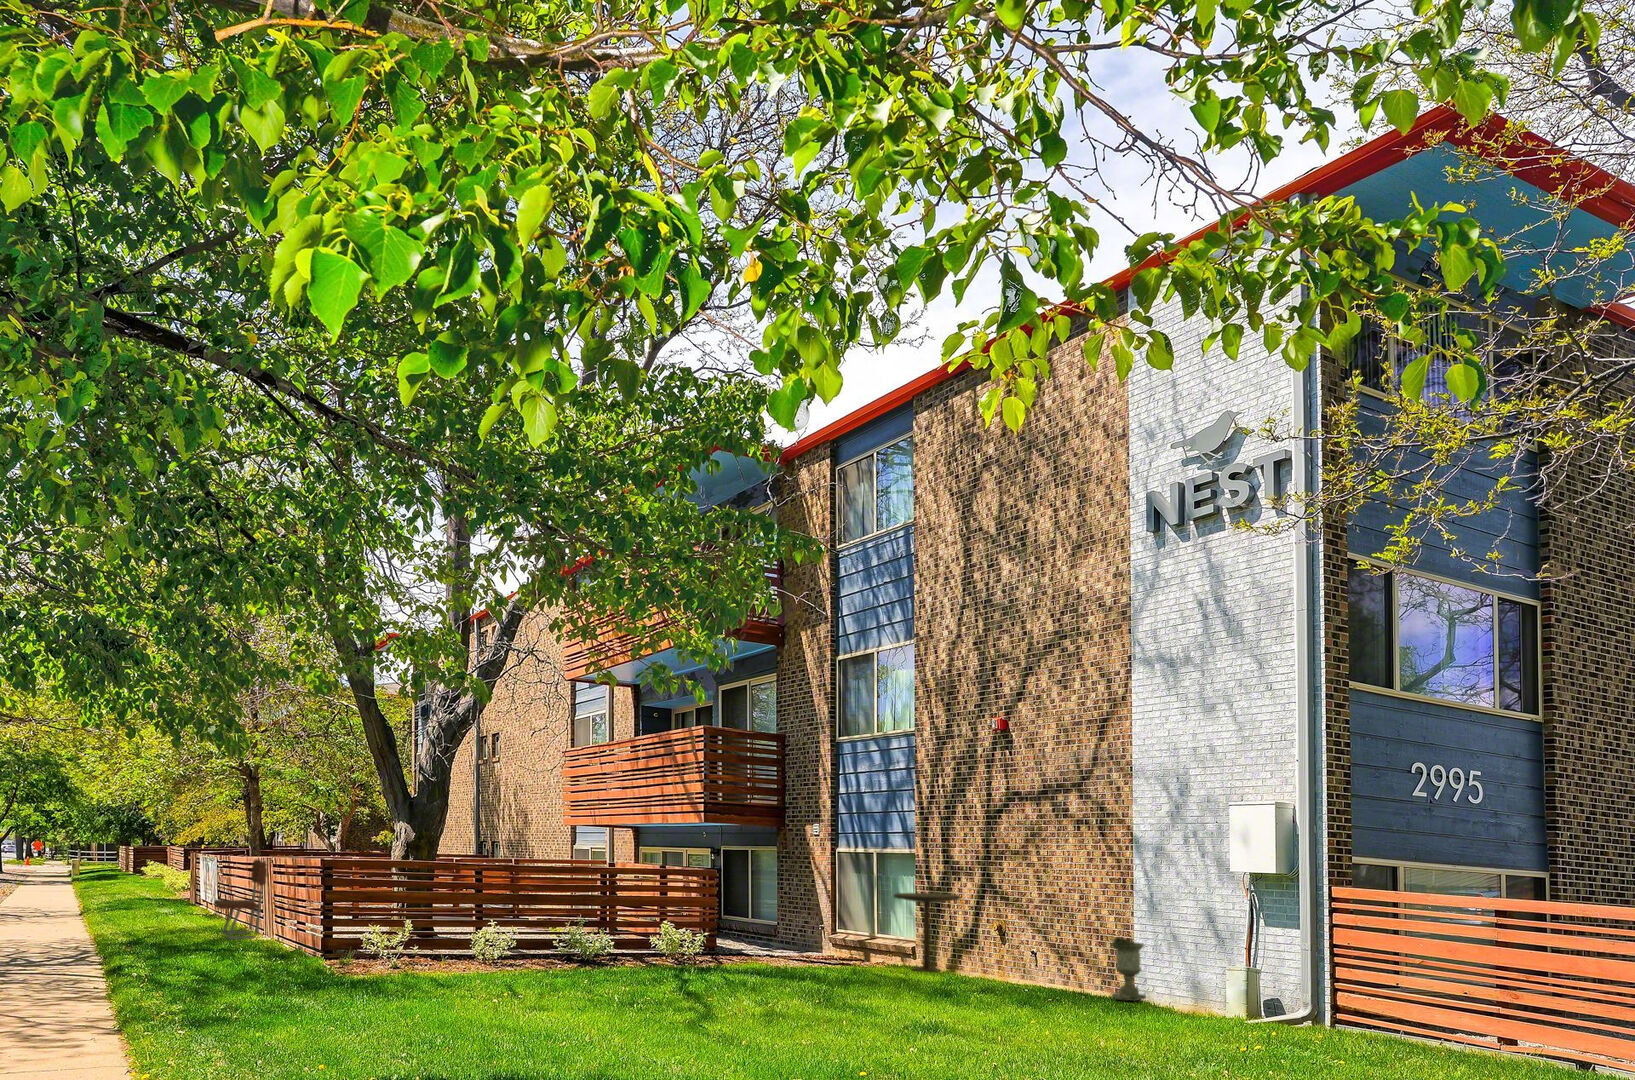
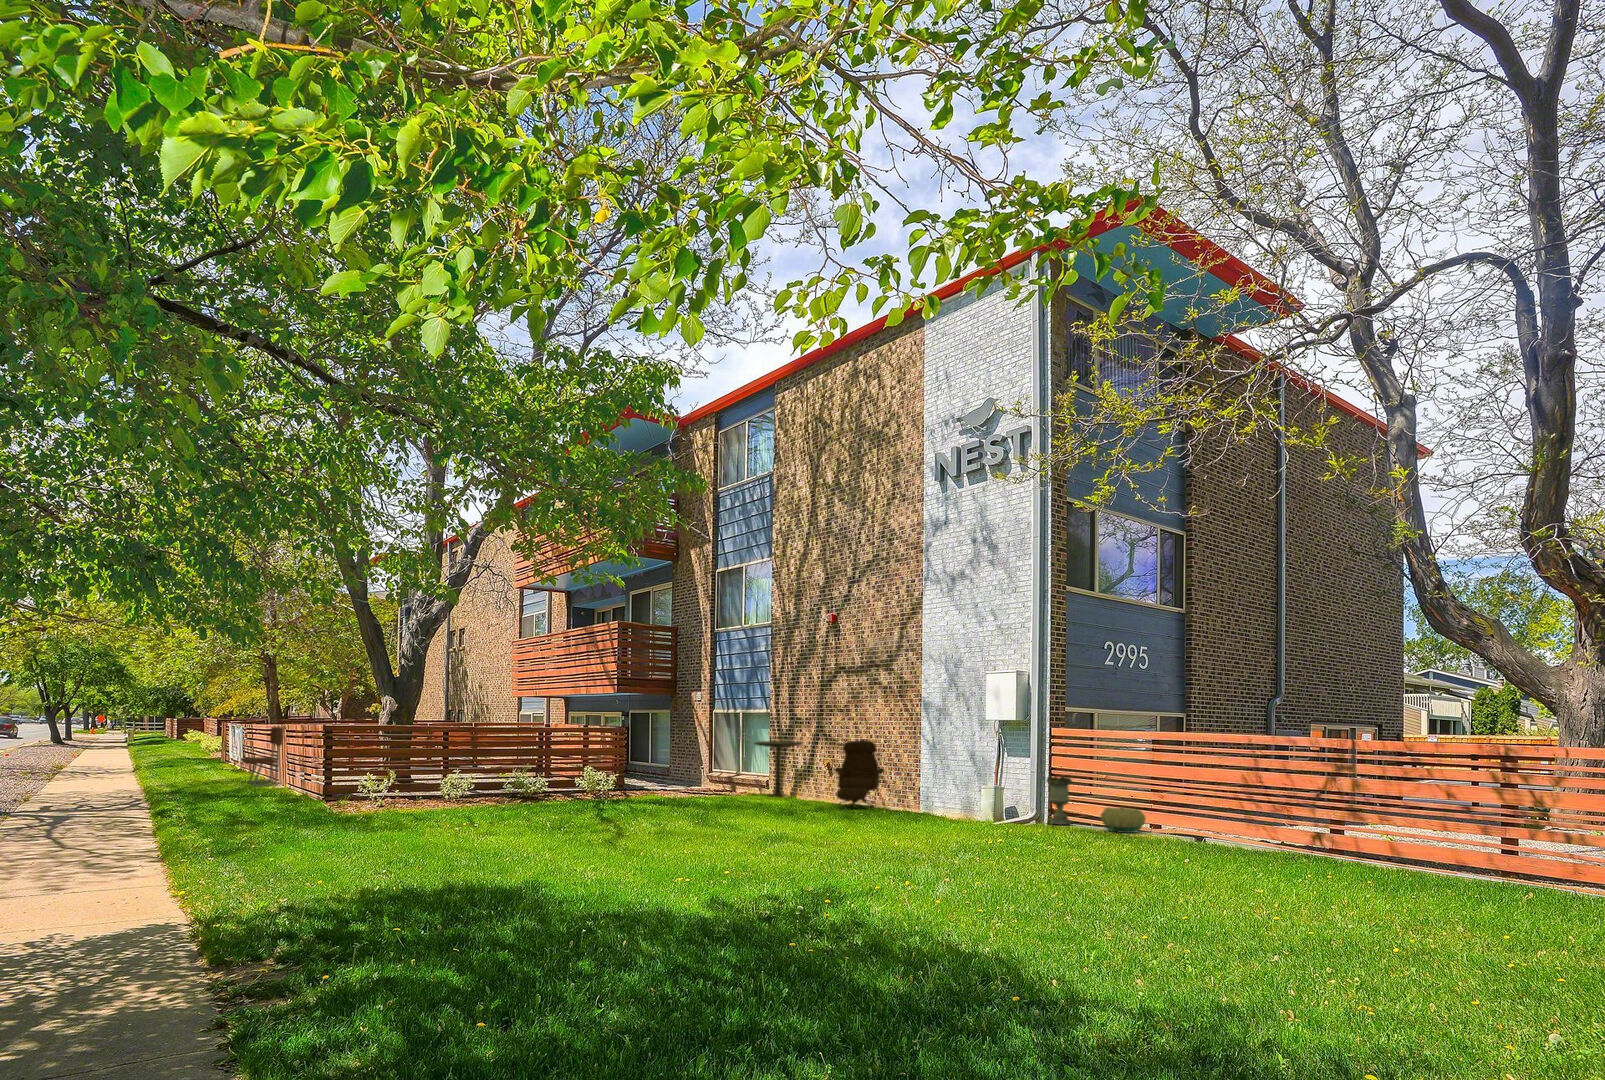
lounge chair: none [1009,895,1081,996] -> present [834,740,884,809]
planter: present [1112,937,1146,1001] -> present [1047,776,1072,825]
basket: none [1413,1004,1483,1044] -> present [1100,807,1145,833]

